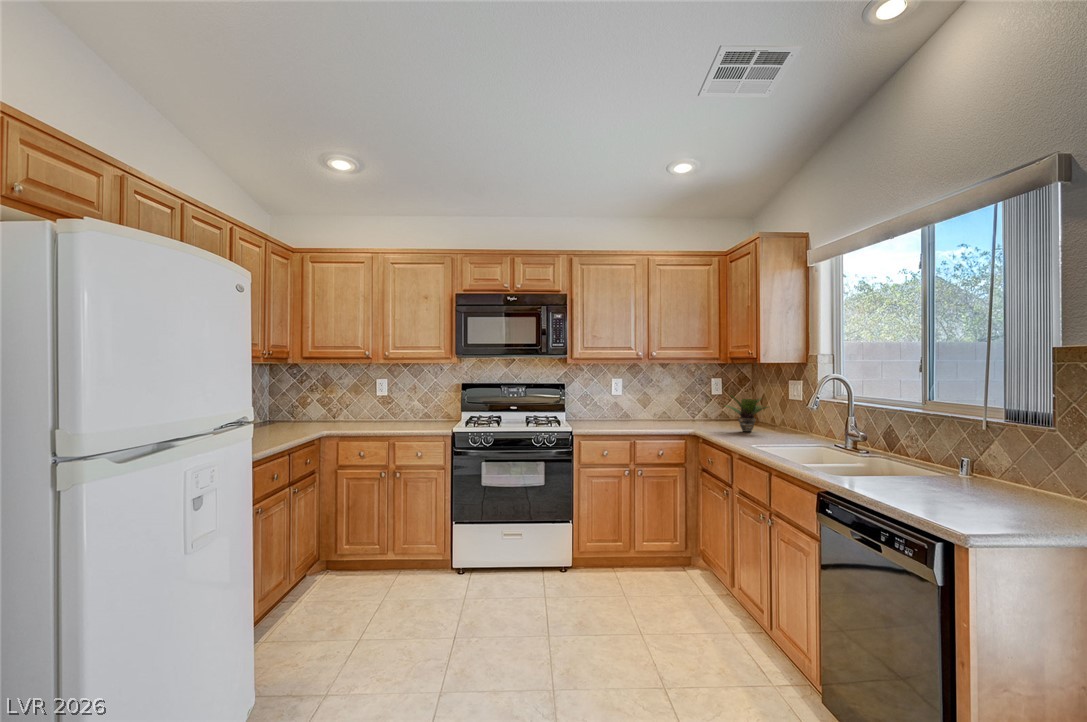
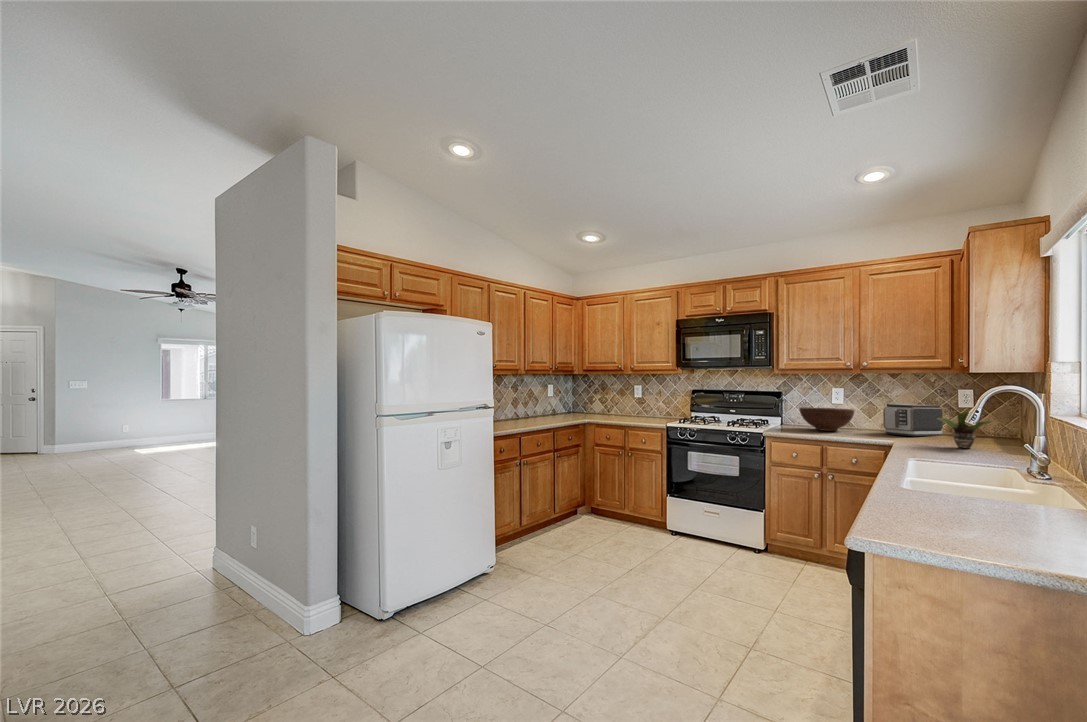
toaster: none [664,394,702,424] -> present [883,404,943,436]
fruit bowl: none [589,400,640,424] -> present [800,407,854,431]

